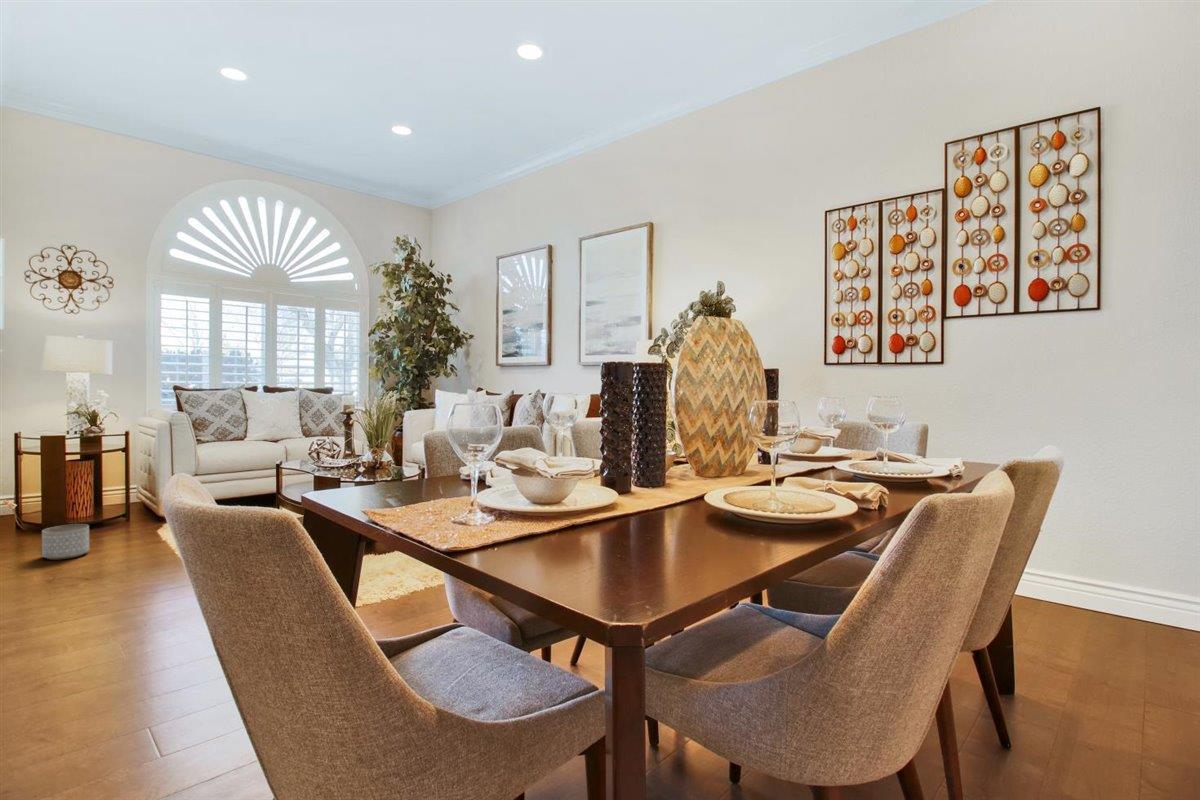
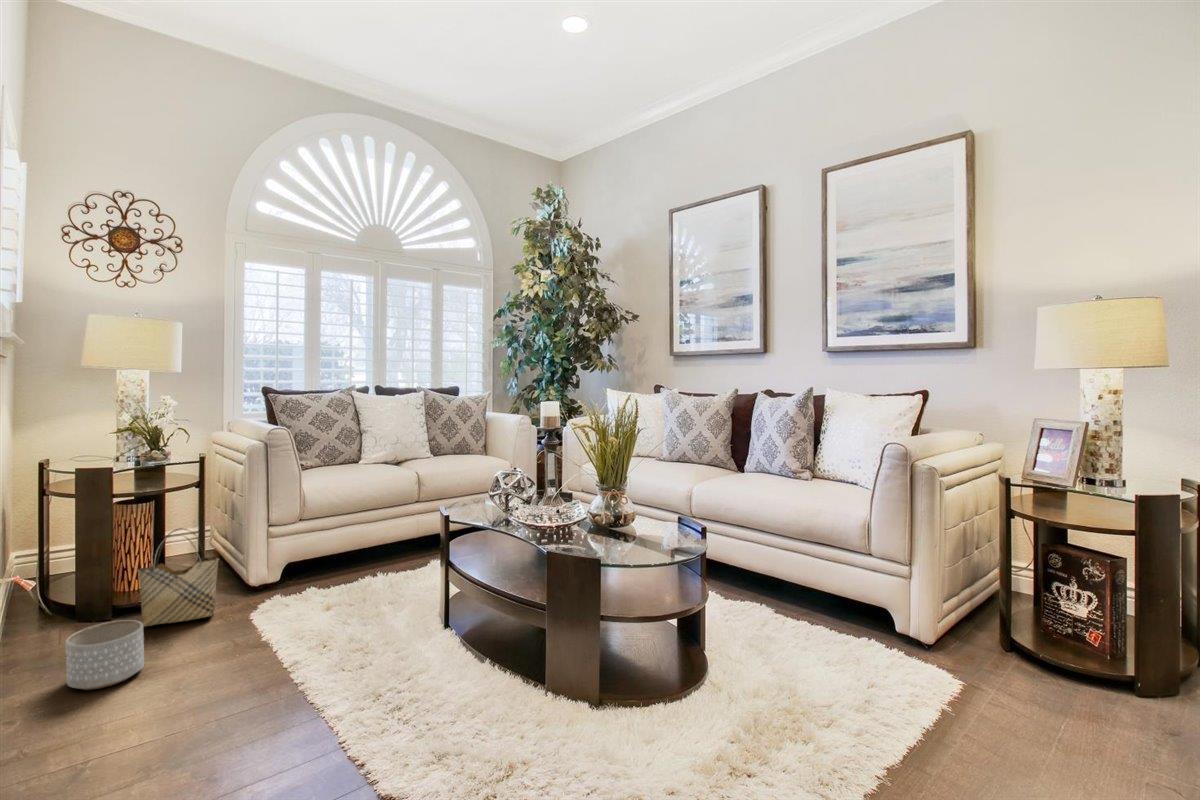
woven basket: none [82,476,138,537] -> present [137,528,219,627]

